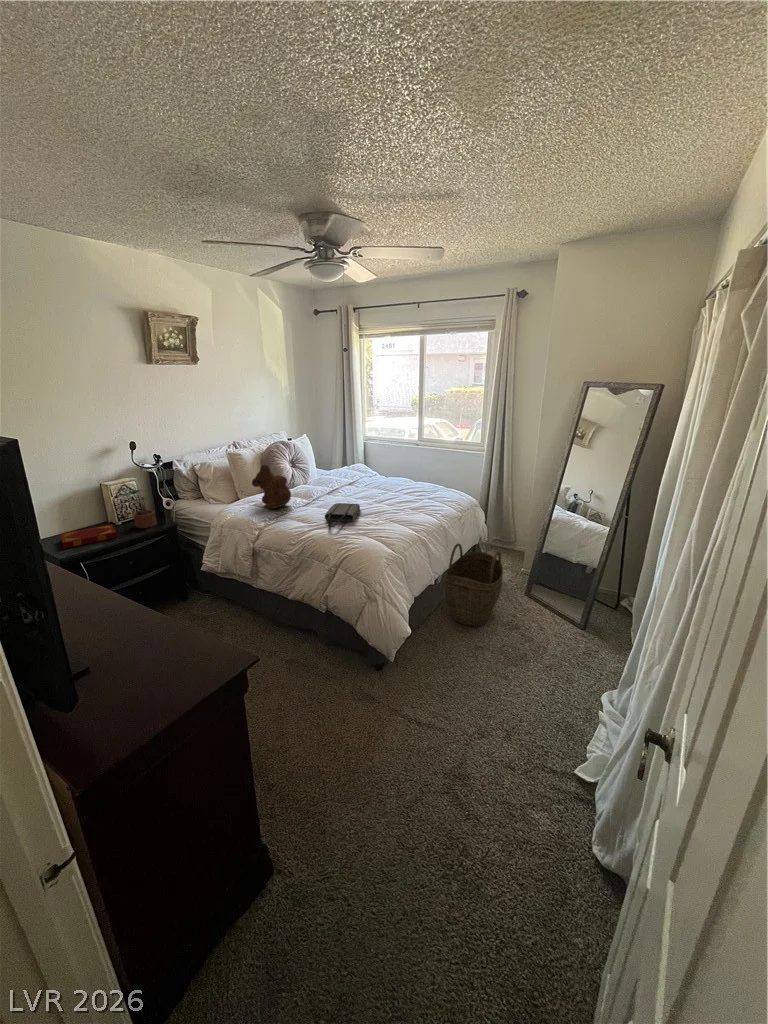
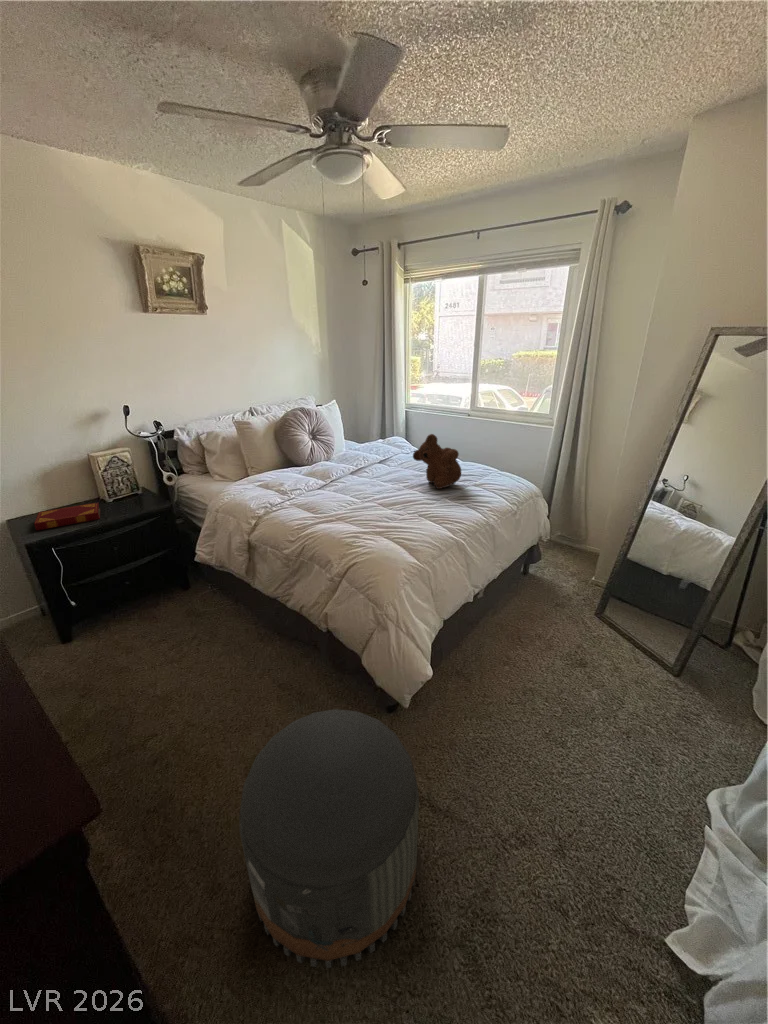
teddy bear: present [252,464,291,509] -> present [413,434,461,489]
potted plant: present [130,490,157,528] -> none [114,463,150,508]
tote bag: present [325,503,360,527] -> none [336,488,383,522]
woven basket: present [445,544,503,627] -> none [488,548,569,659]
pouf: none [289,654,413,821] -> present [240,709,419,968]

